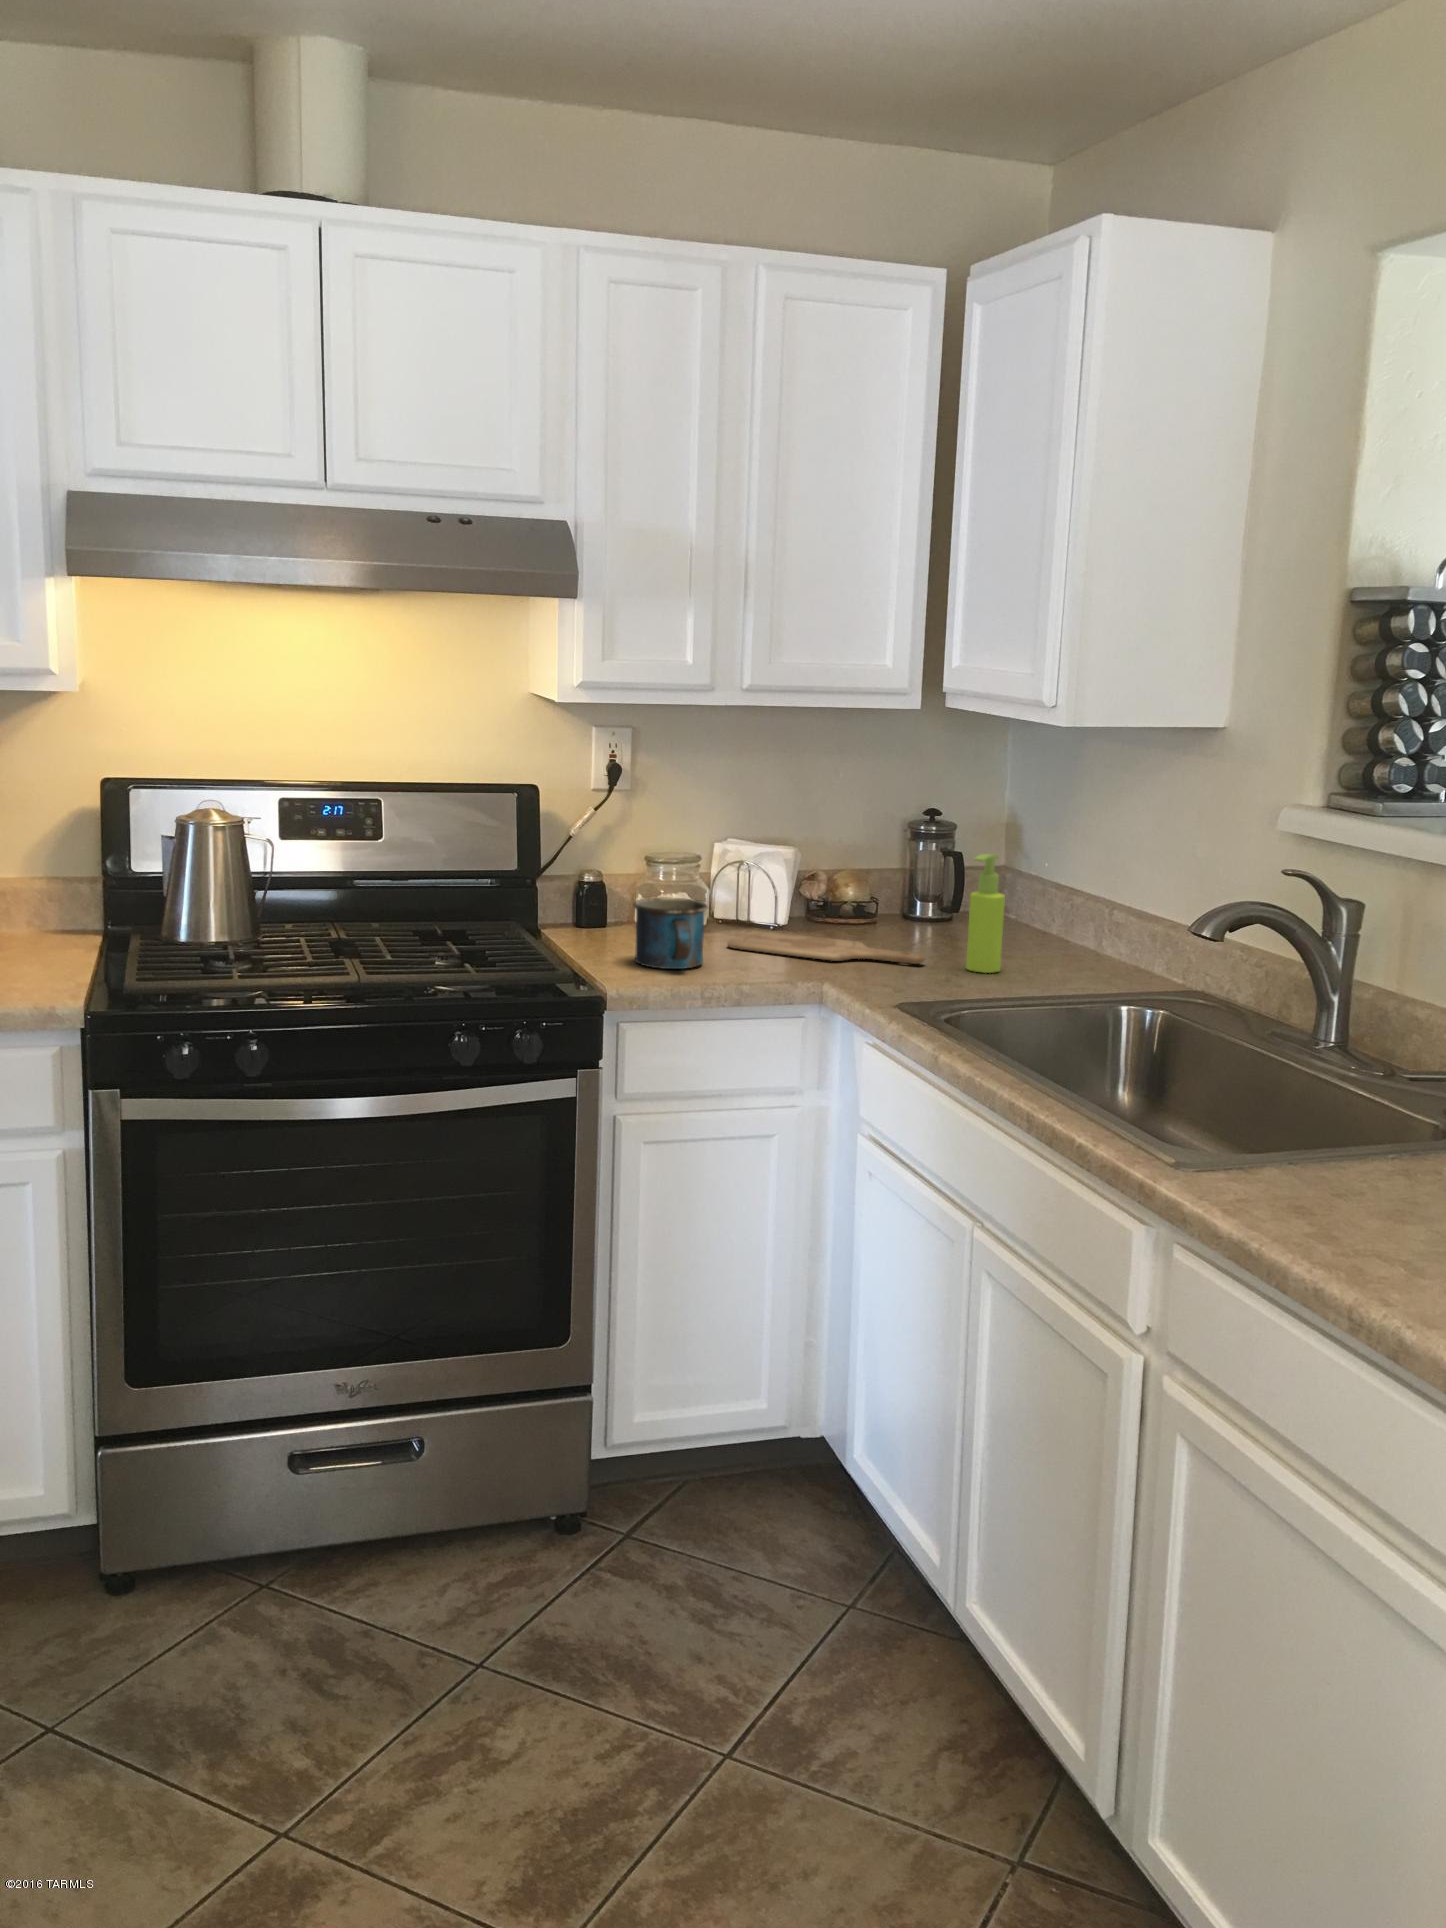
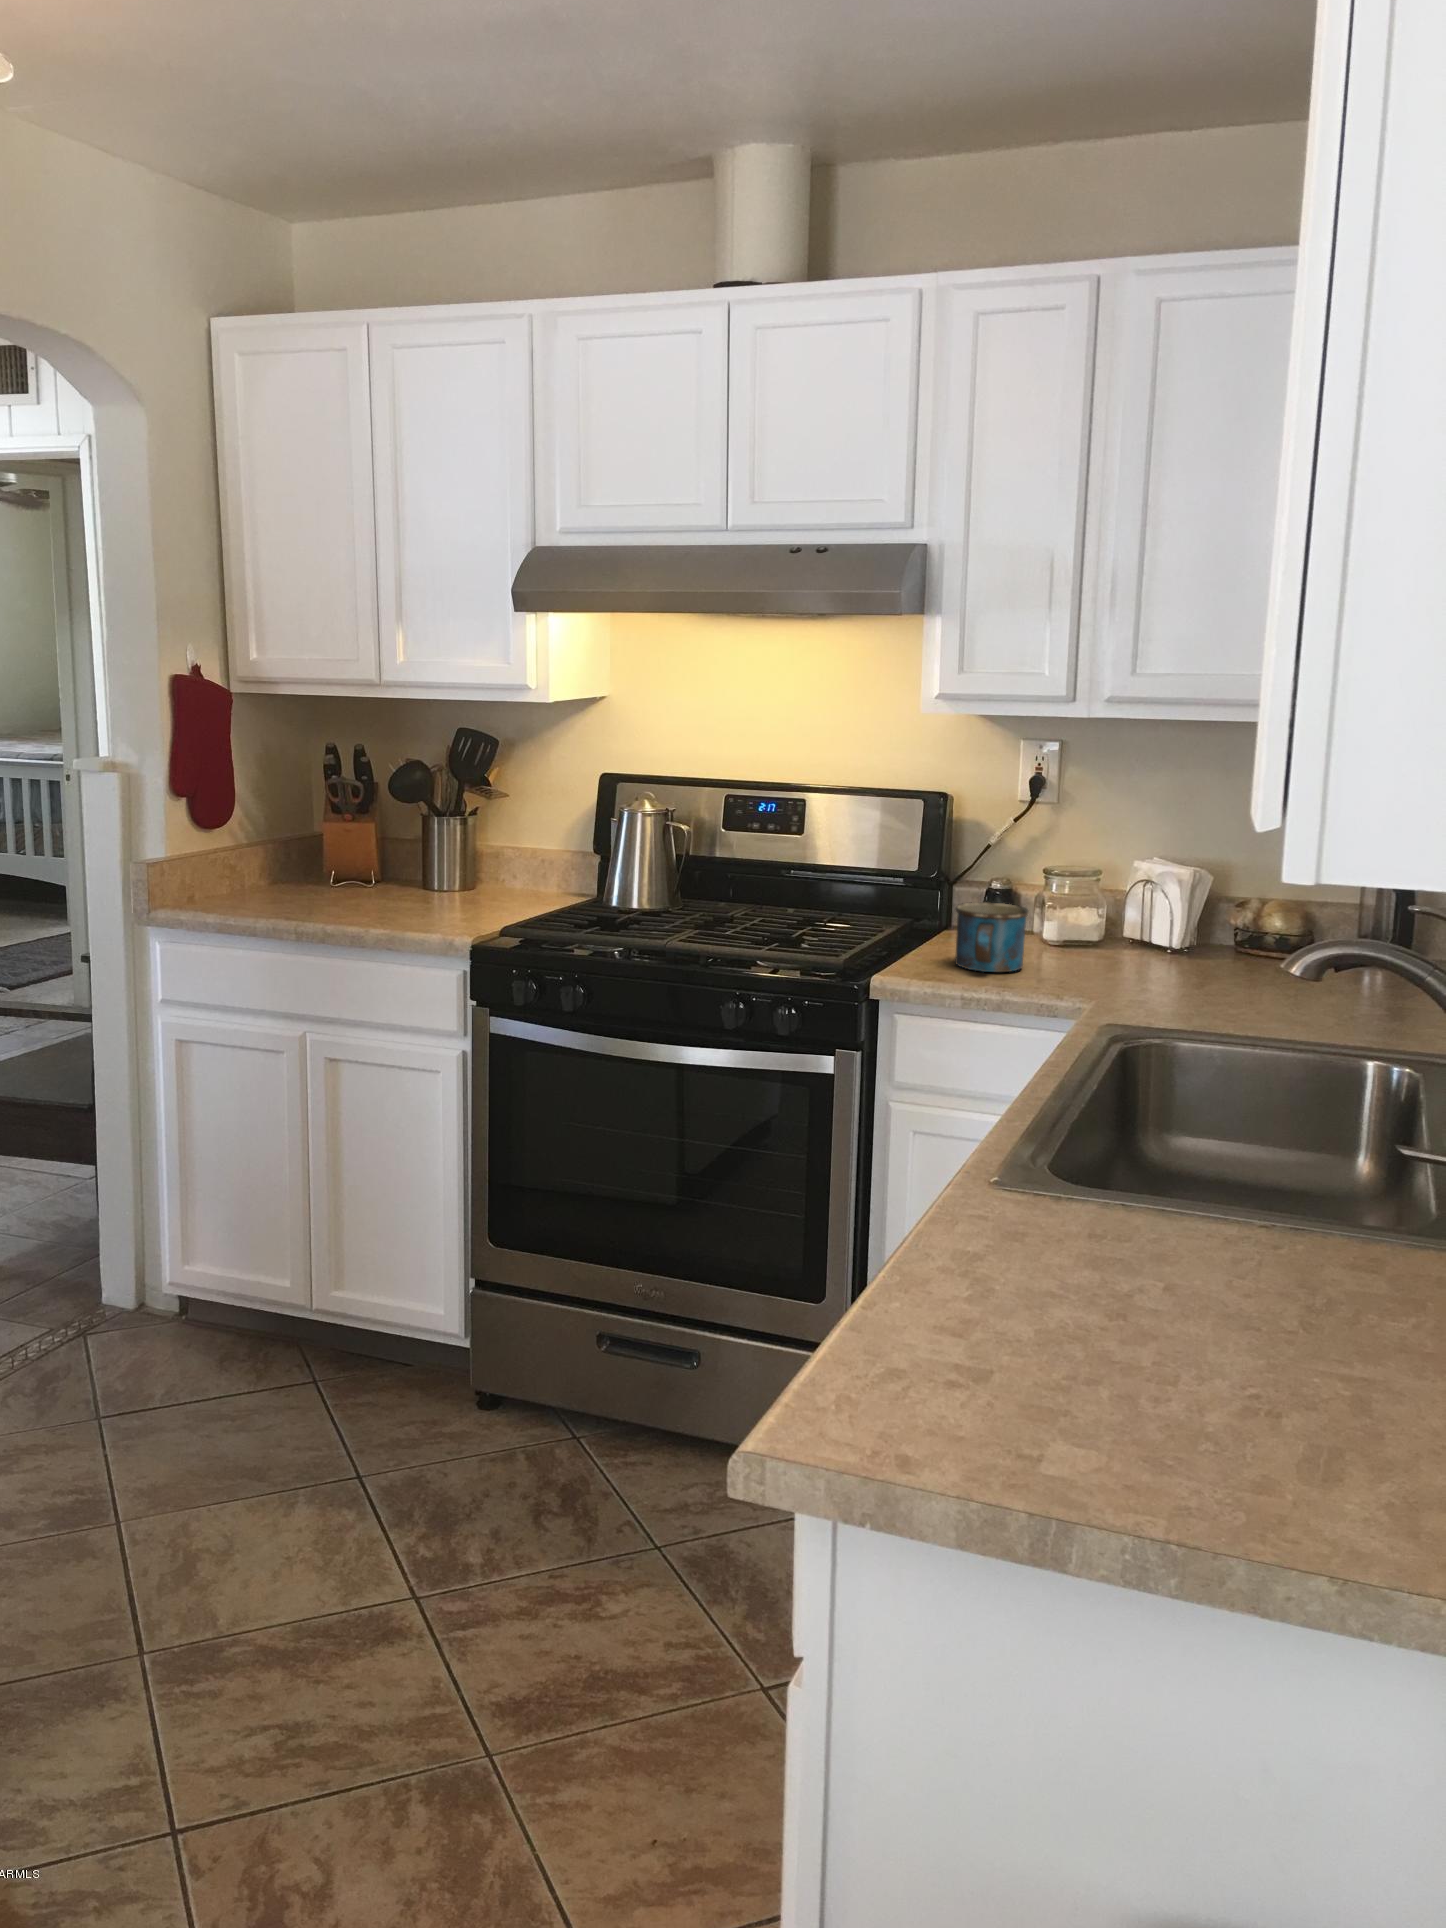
soap dispenser: present [966,854,1005,973] -> none [1317,883,1370,1018]
cutting board: present [727,931,925,964] -> none [1081,949,1276,999]

